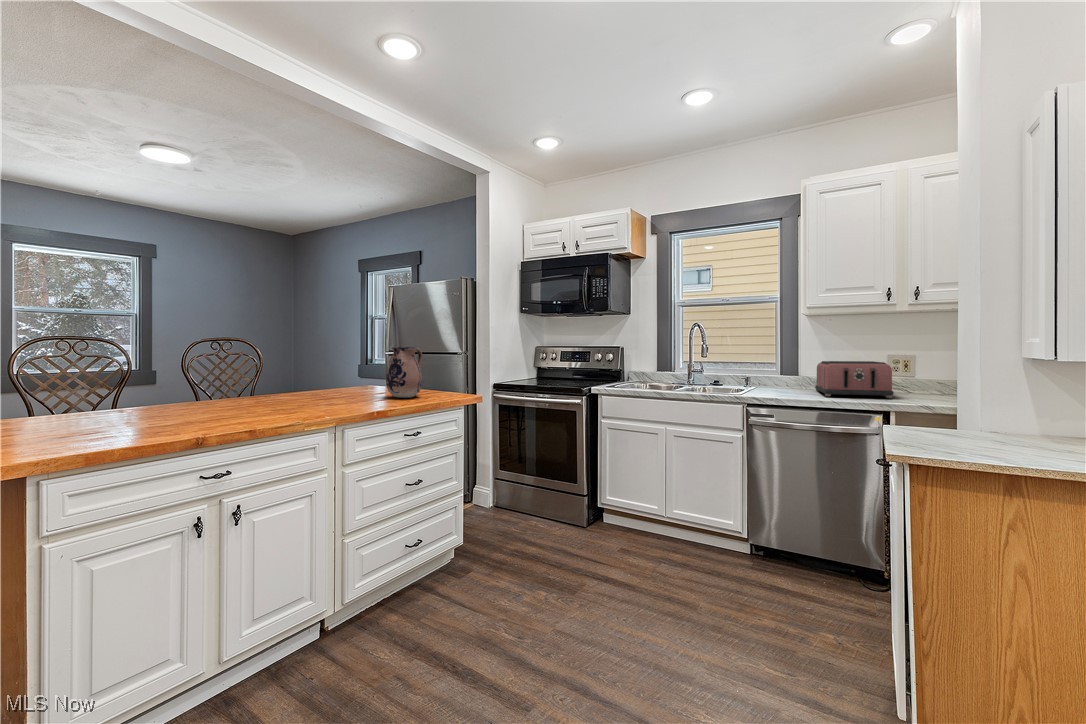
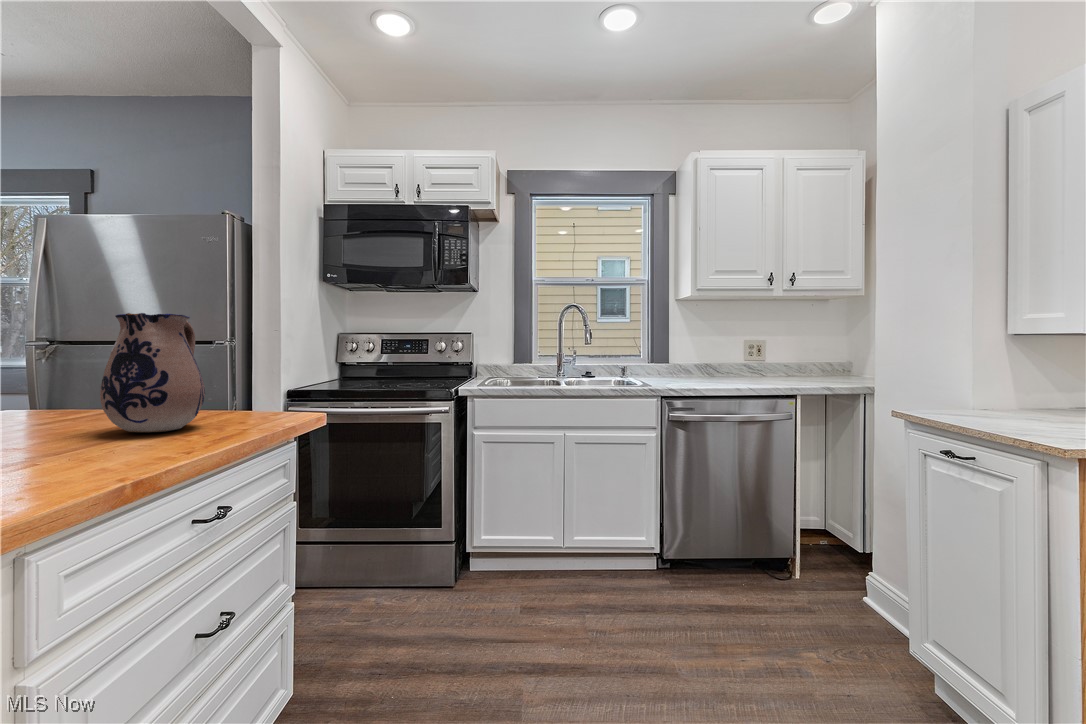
toaster: present [815,361,894,398] -> none [695,348,782,384]

